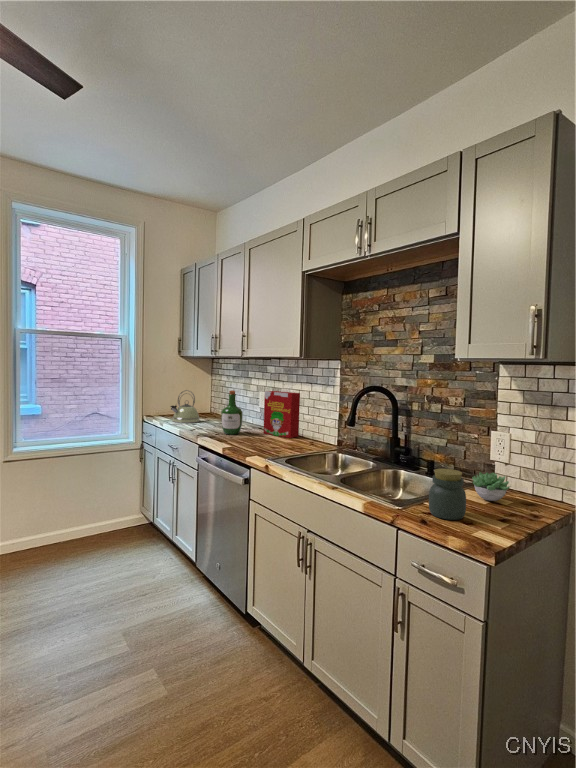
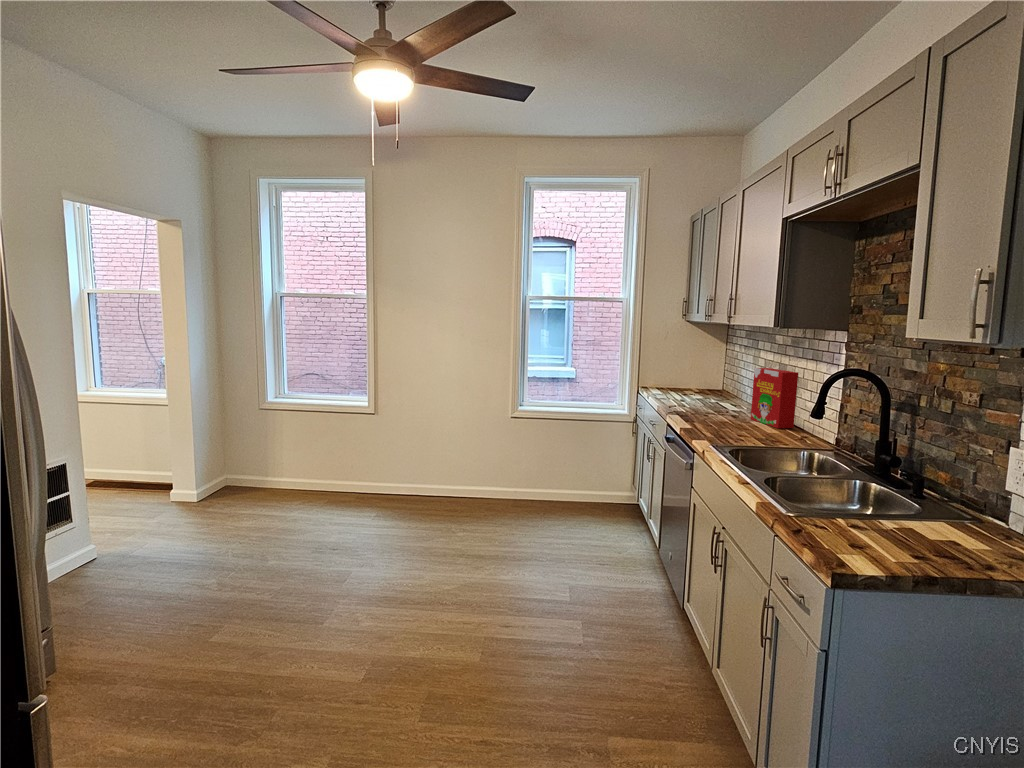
kettle: present [171,390,200,423] -> none [658,362,693,399]
wine bottle: present [221,390,243,435] -> none [697,365,723,416]
jar: present [429,469,466,520] -> none [810,476,861,540]
succulent plant: present [472,472,510,501] -> none [913,498,984,540]

